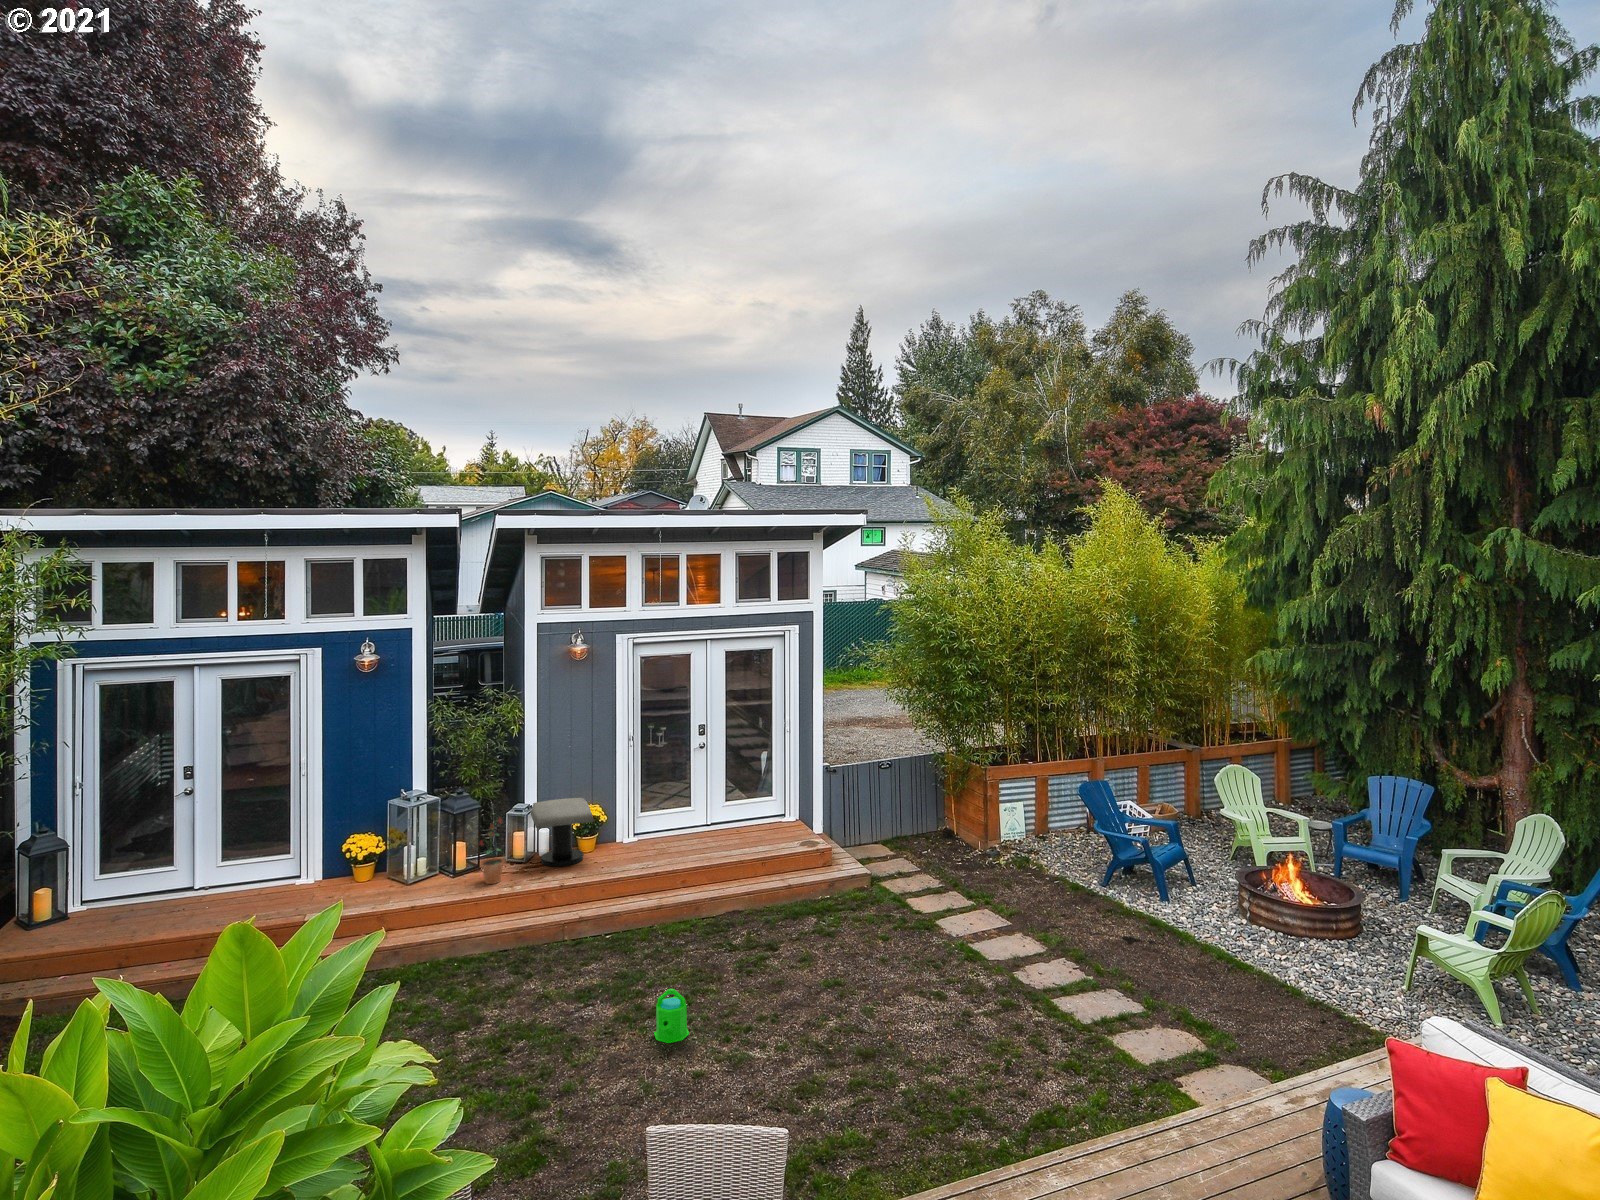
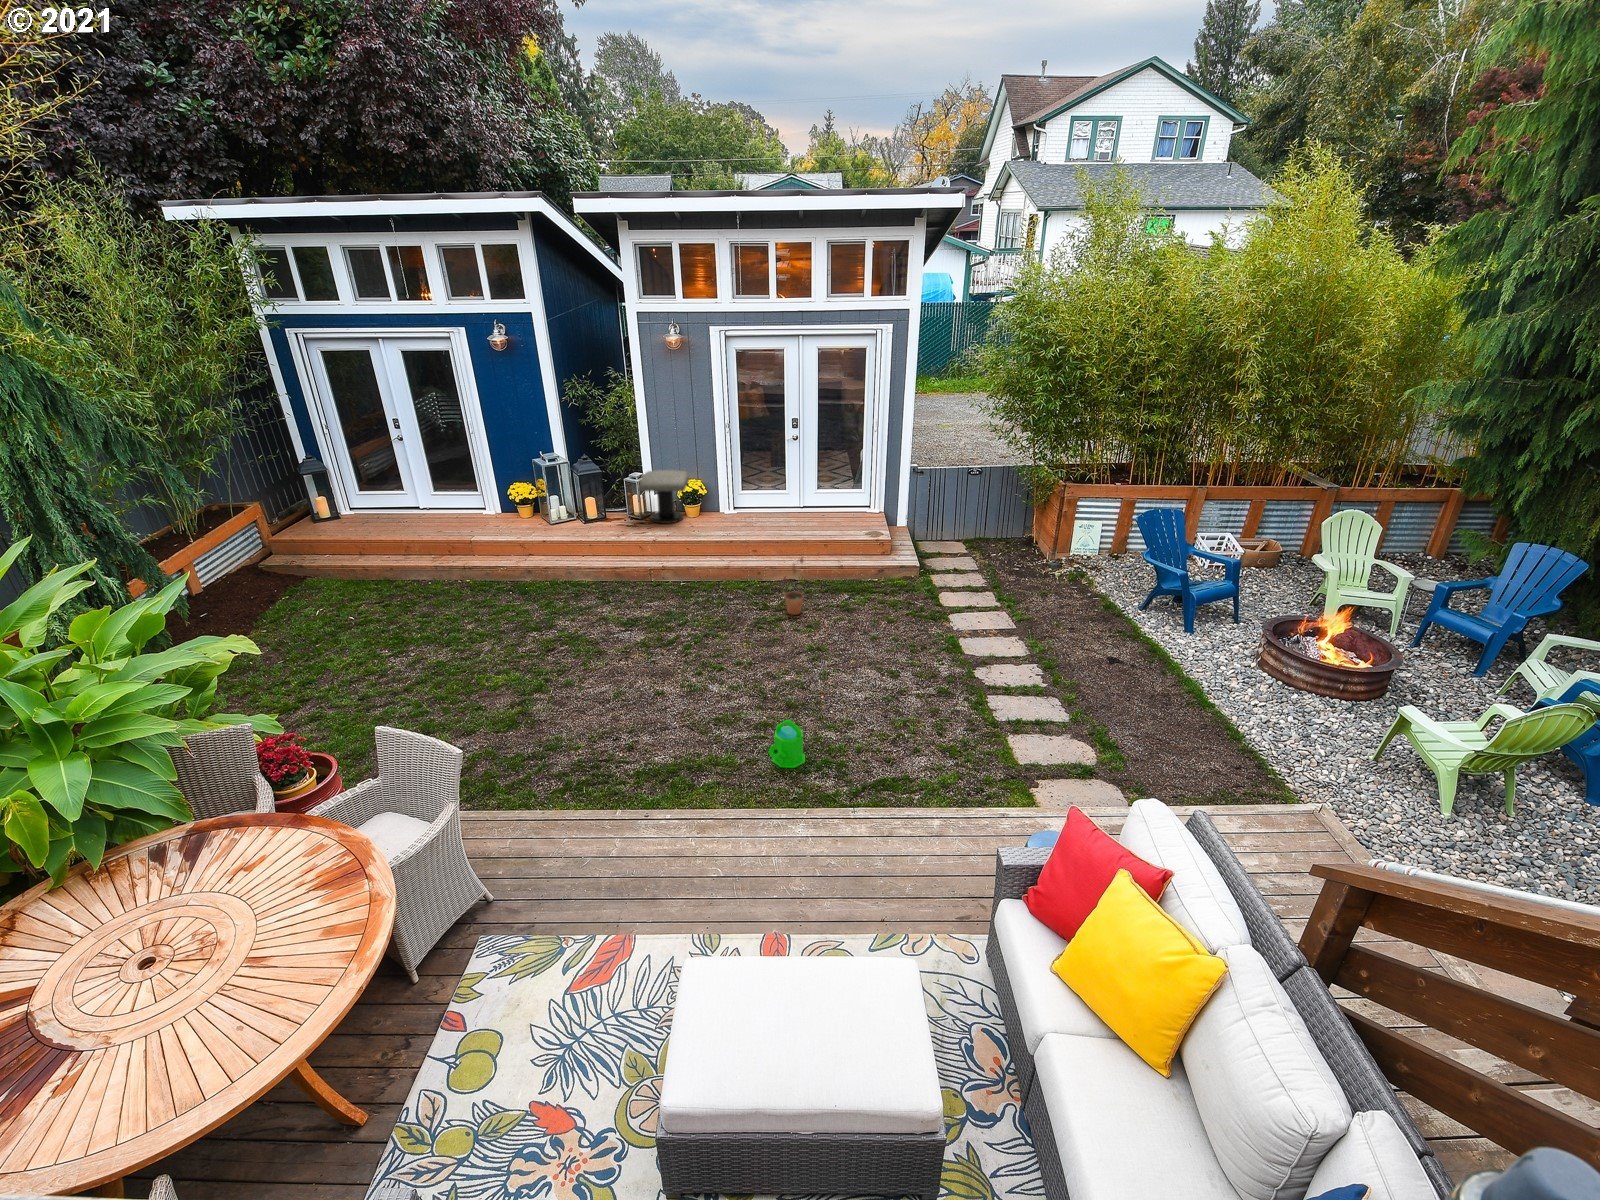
potted plant: present [480,817,504,884] -> present [784,557,804,615]
watering can: present [654,989,690,1043] -> present [769,719,805,768]

